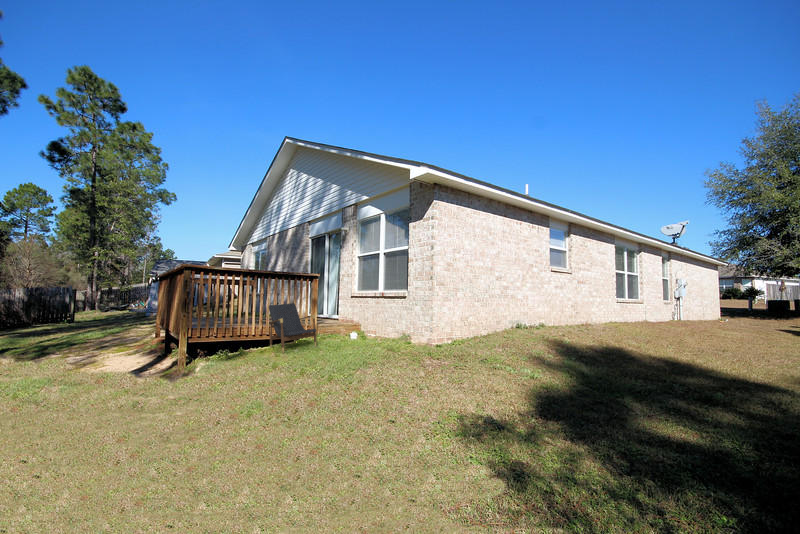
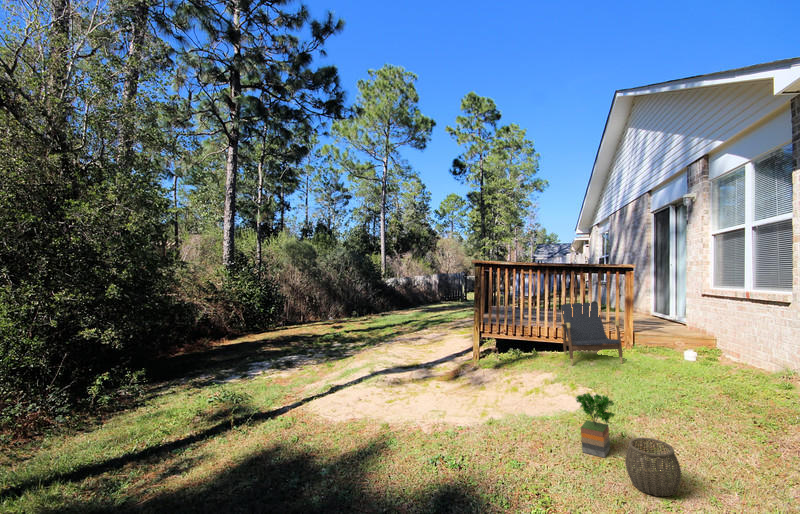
potted tree: none [325,356,352,398] -> present [576,393,615,458]
woven basket: none [365,373,394,404] -> present [625,438,681,497]

